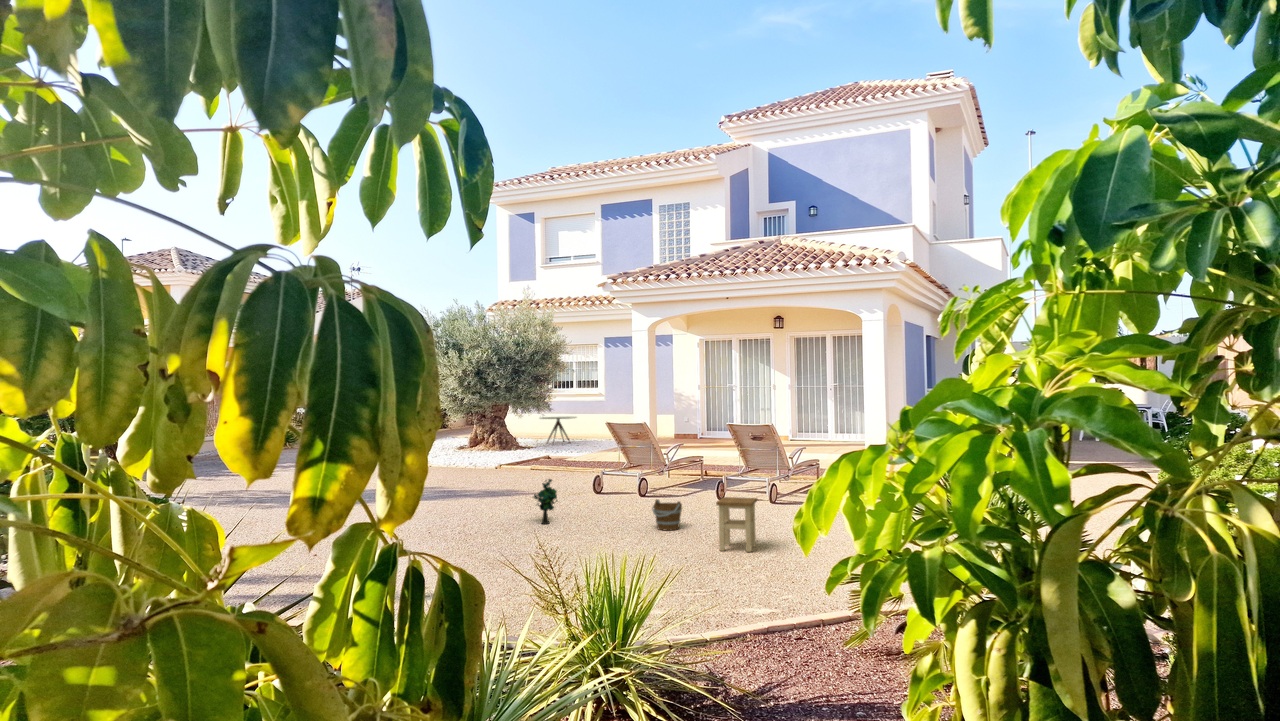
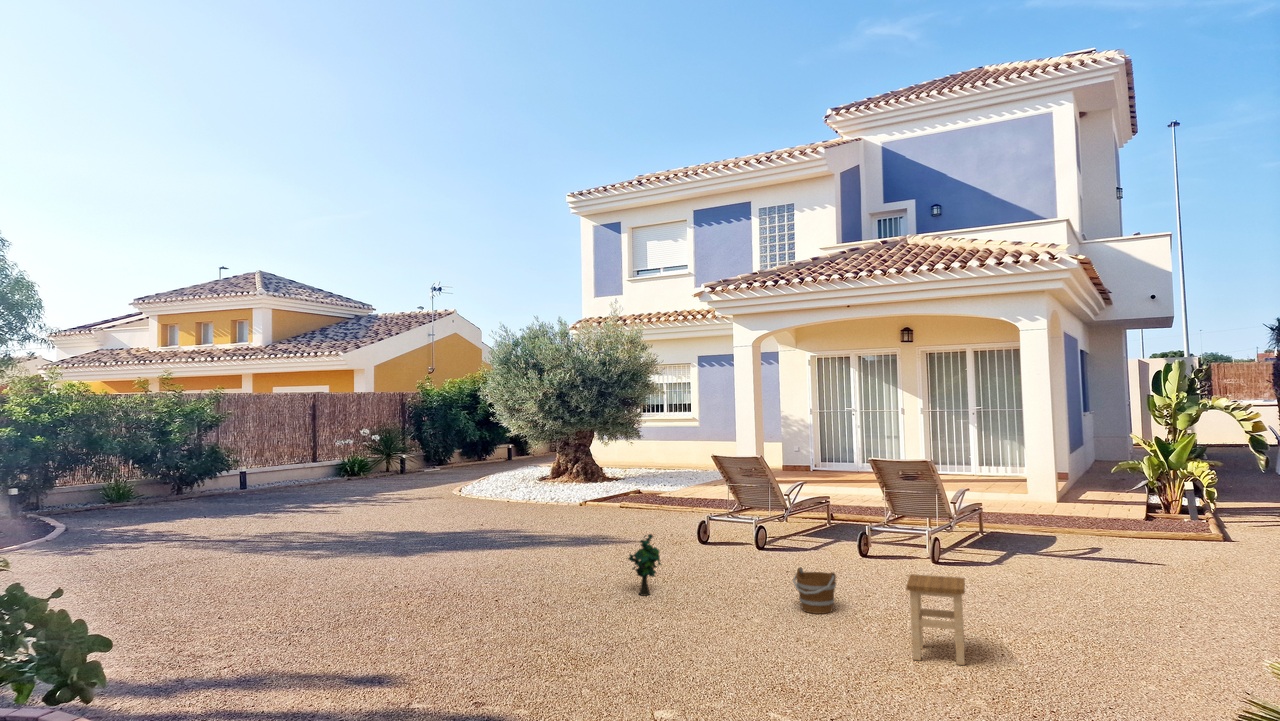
round table: present [540,417,576,443] -> none [627,444,669,475]

